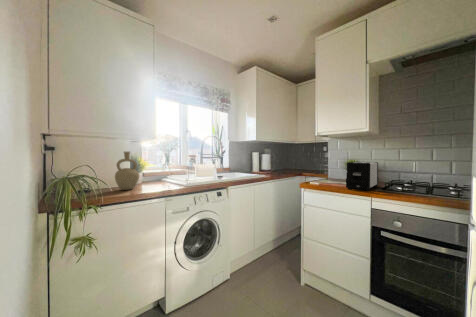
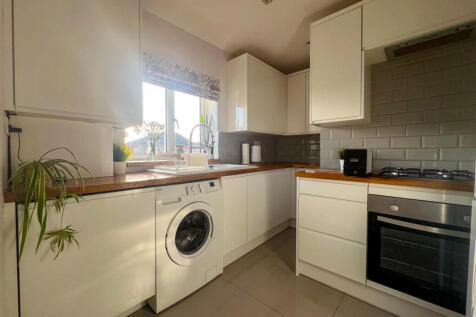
vase: present [115,152,139,190] -> none [95,136,123,179]

